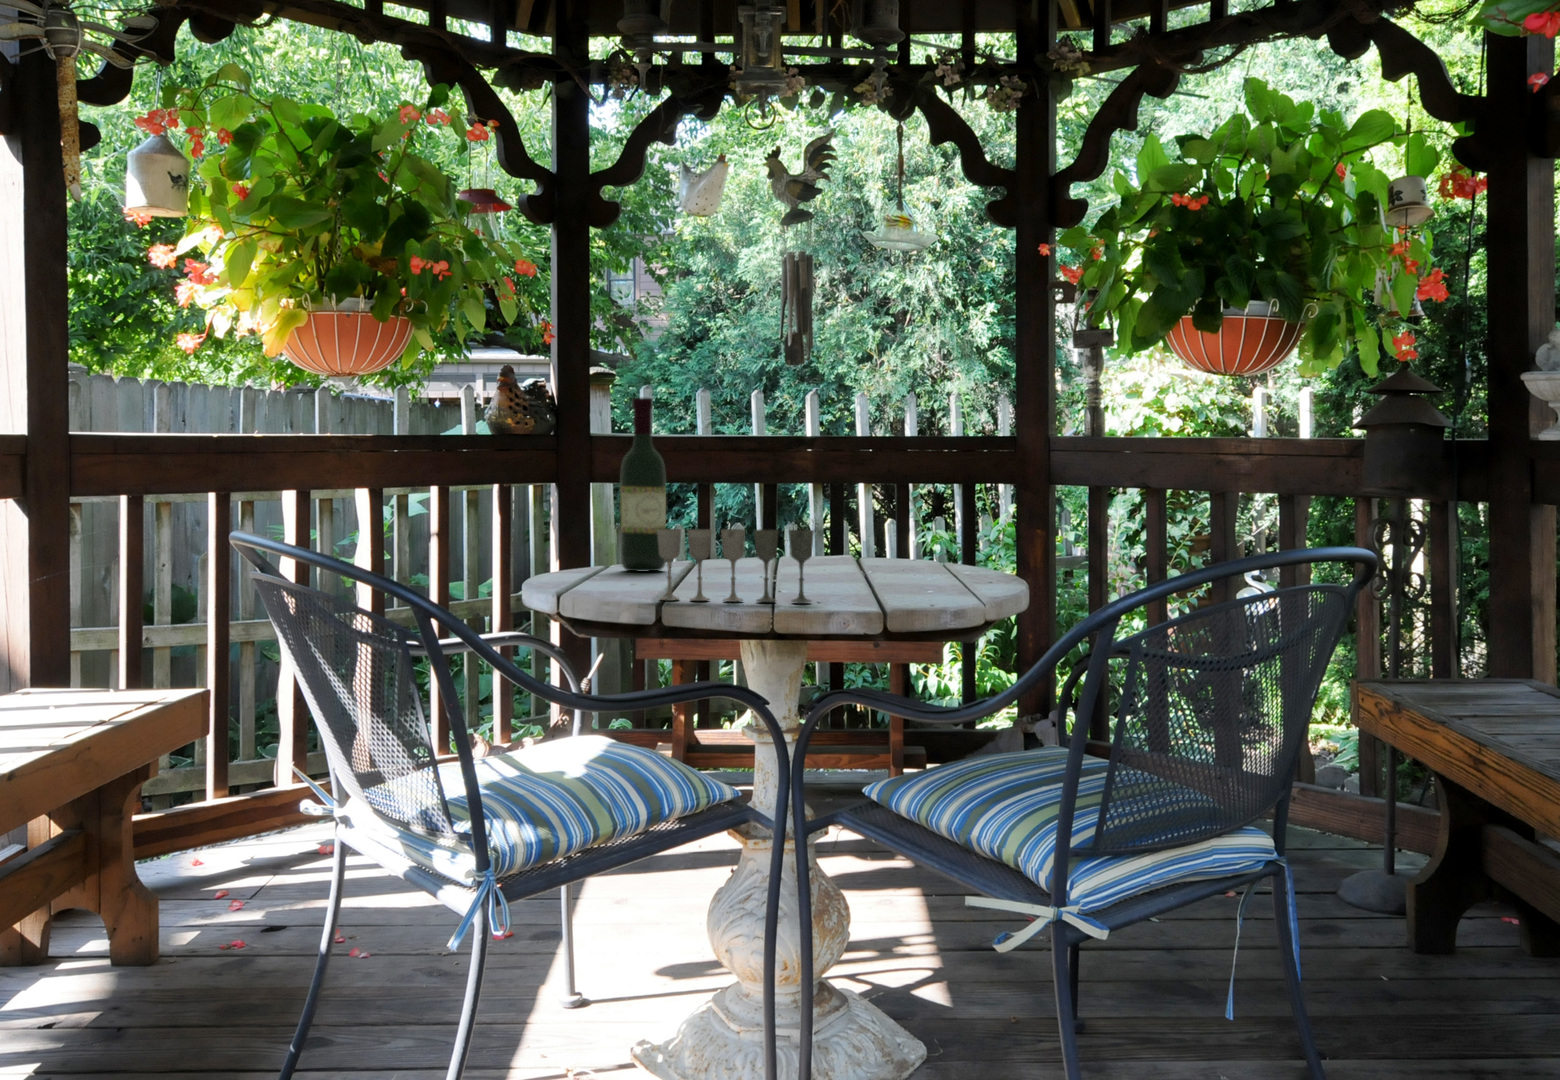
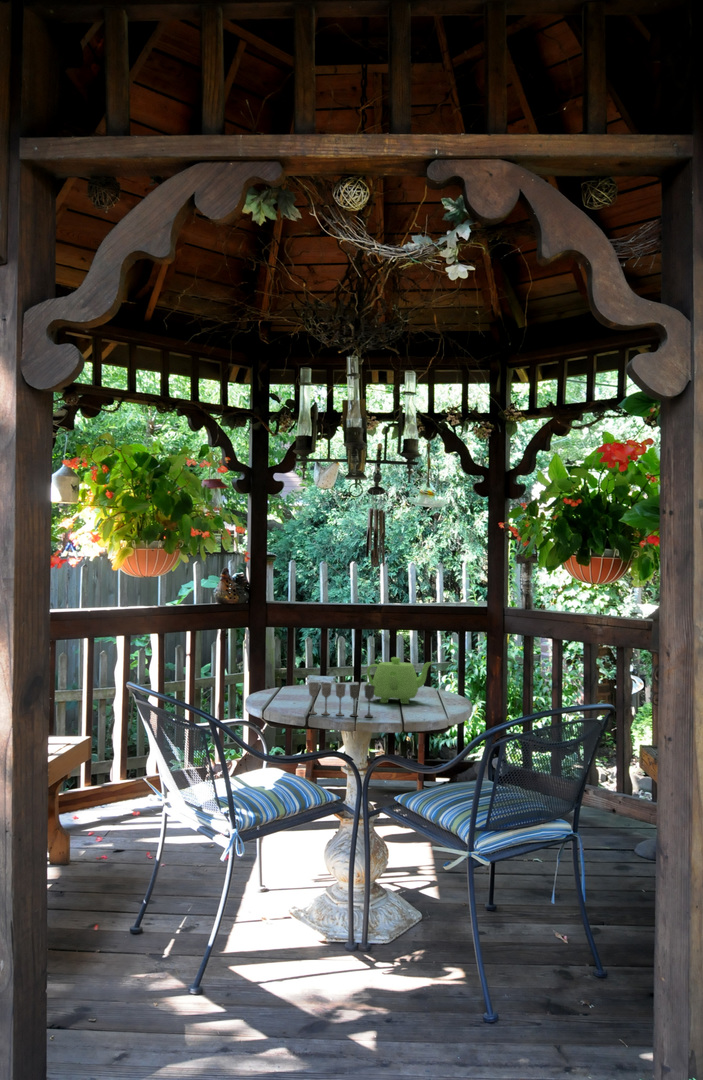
wine bottle: present [620,398,666,571] -> none [290,613,311,692]
teapot: none [790,483,945,584] -> present [366,657,433,704]

